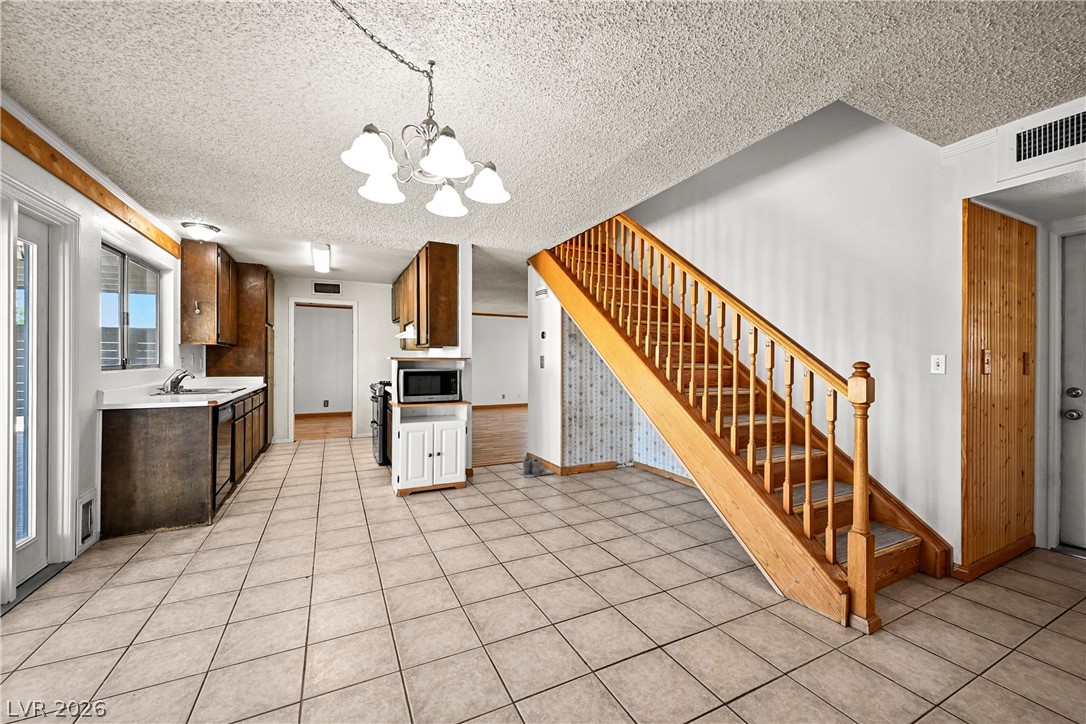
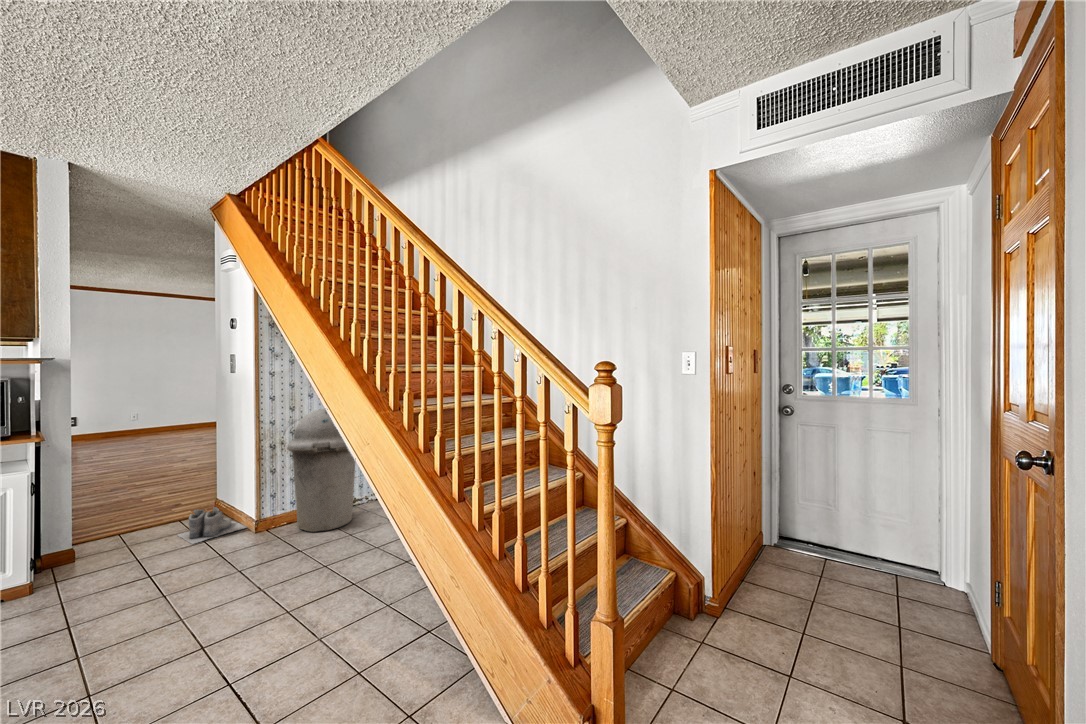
trash can: none [581,393,630,481] -> present [287,409,355,532]

